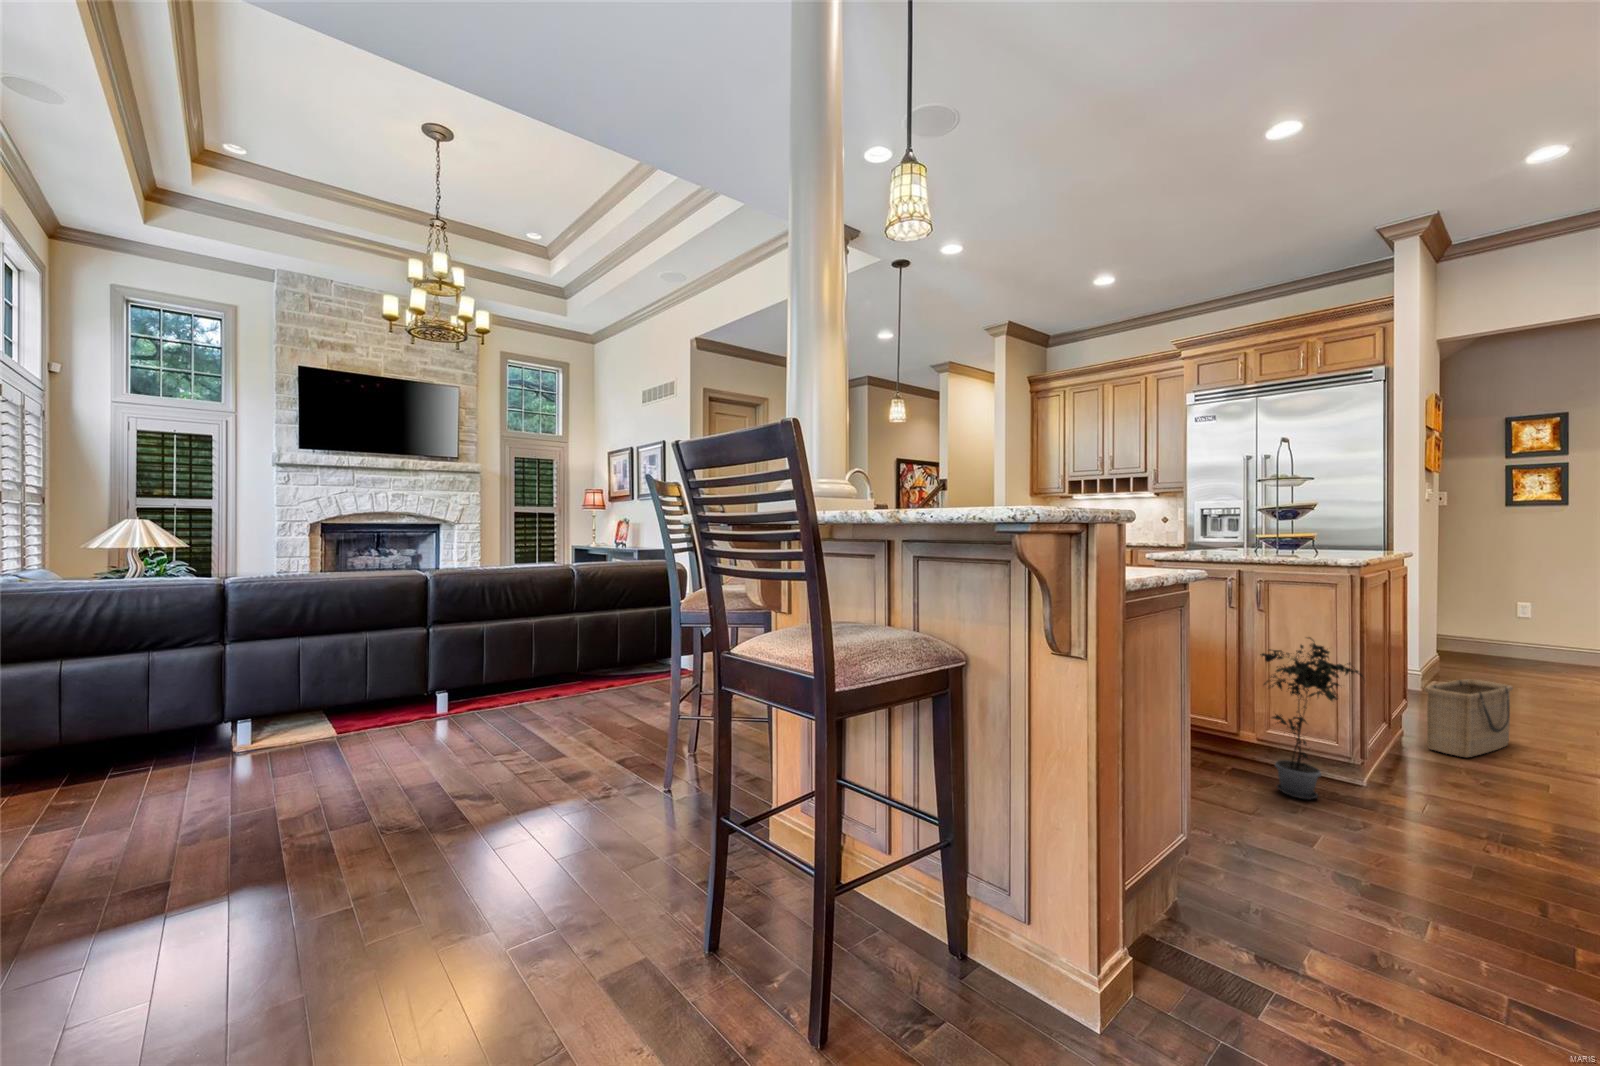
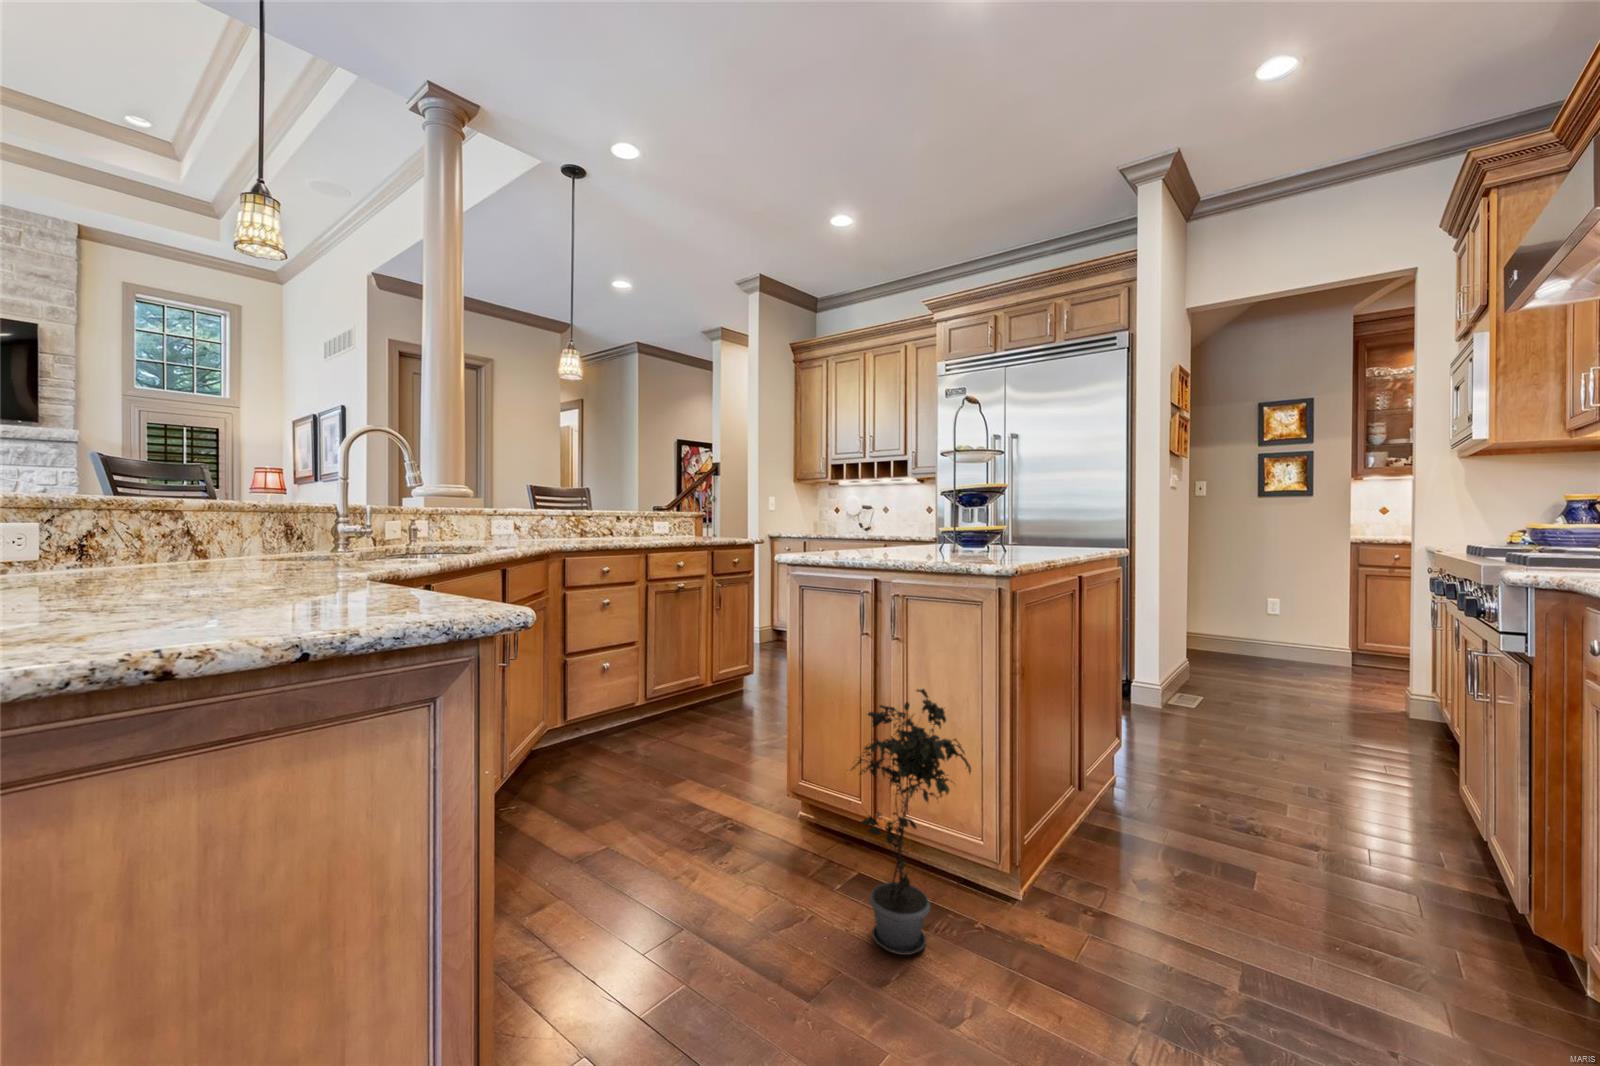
basket: present [1424,679,1513,757] -> none [1121,714,1227,831]

